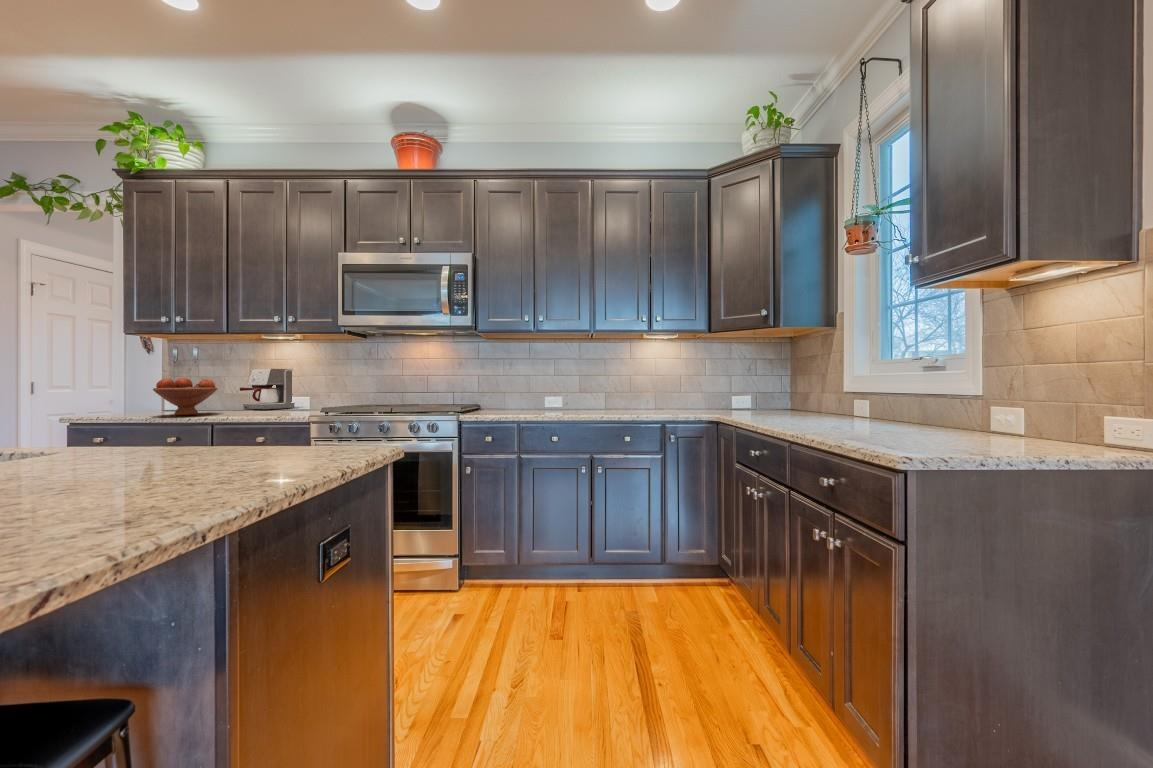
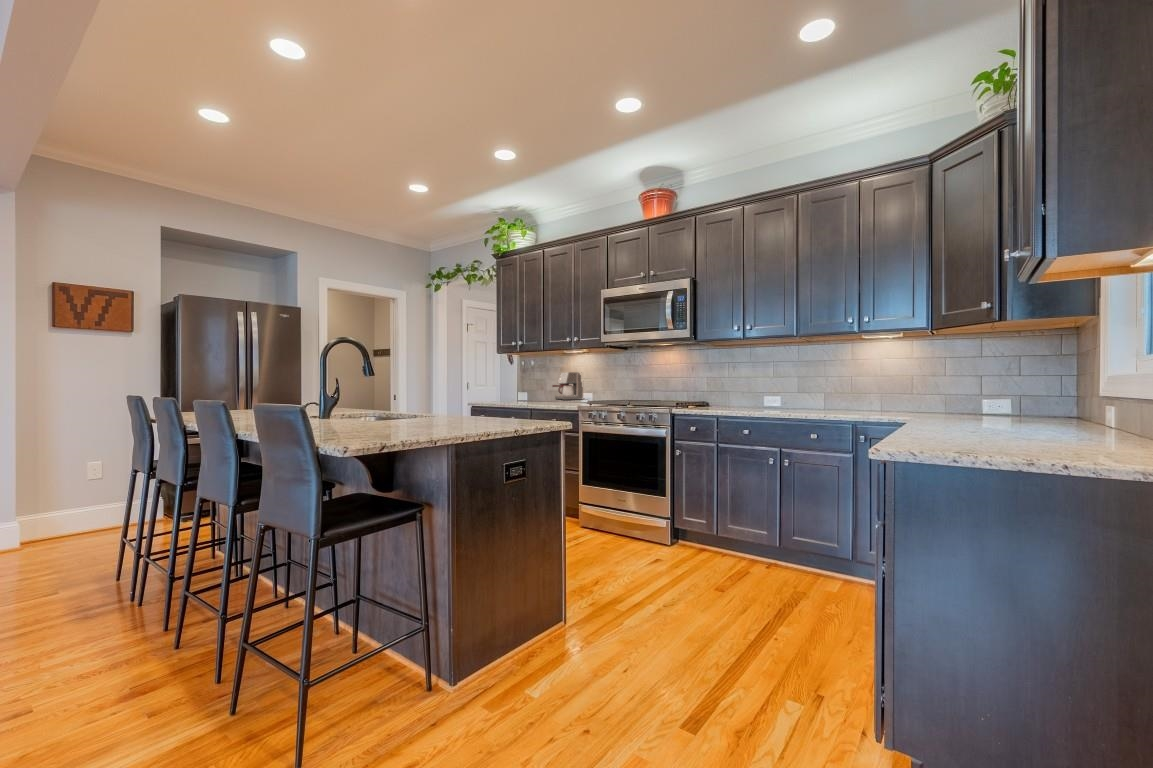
fruit bowl: present [153,378,217,416] -> none [507,378,538,402]

